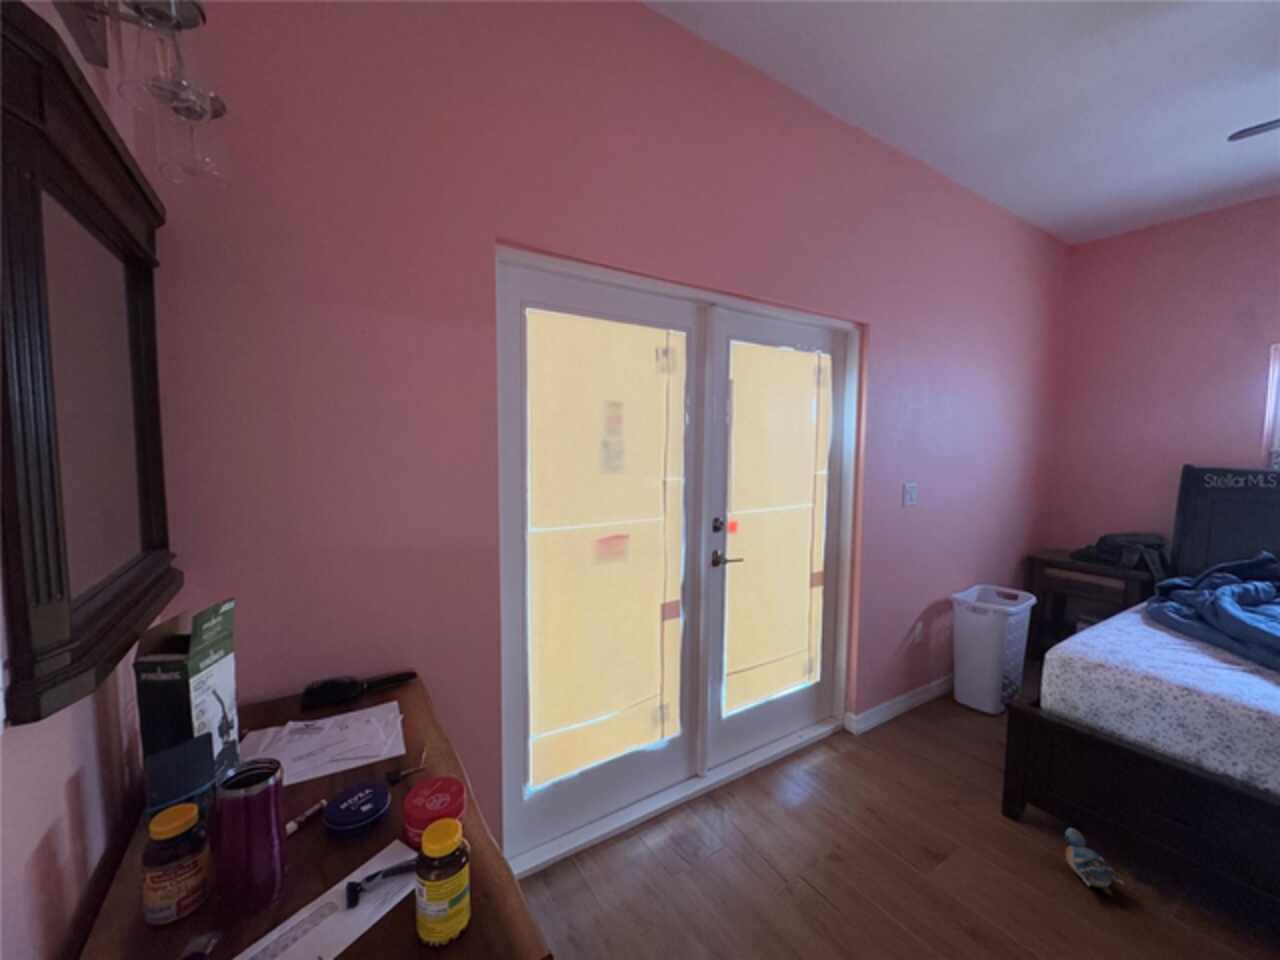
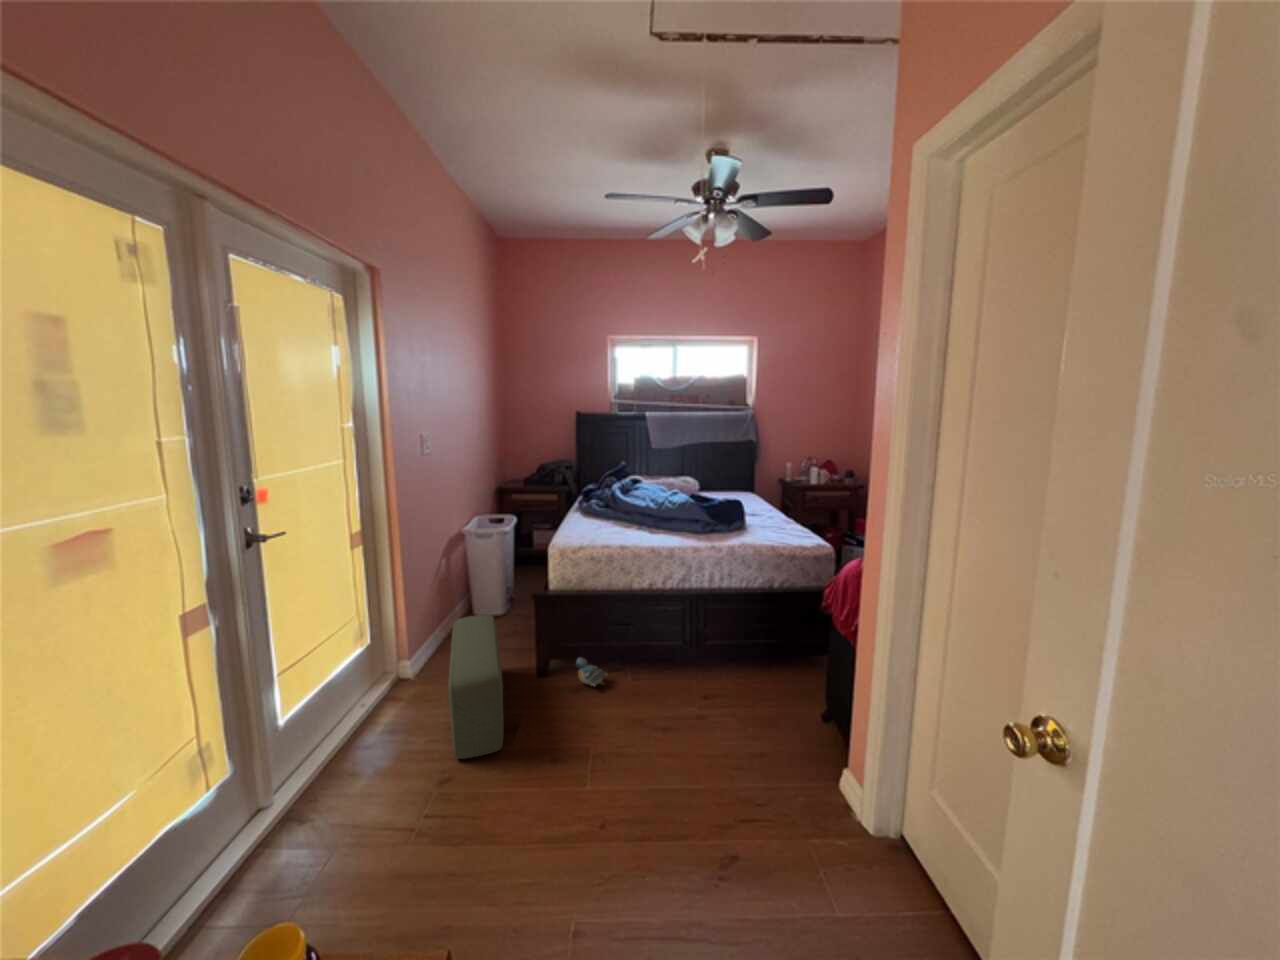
pouf: none [853,695,952,871] -> present [448,615,504,759]

